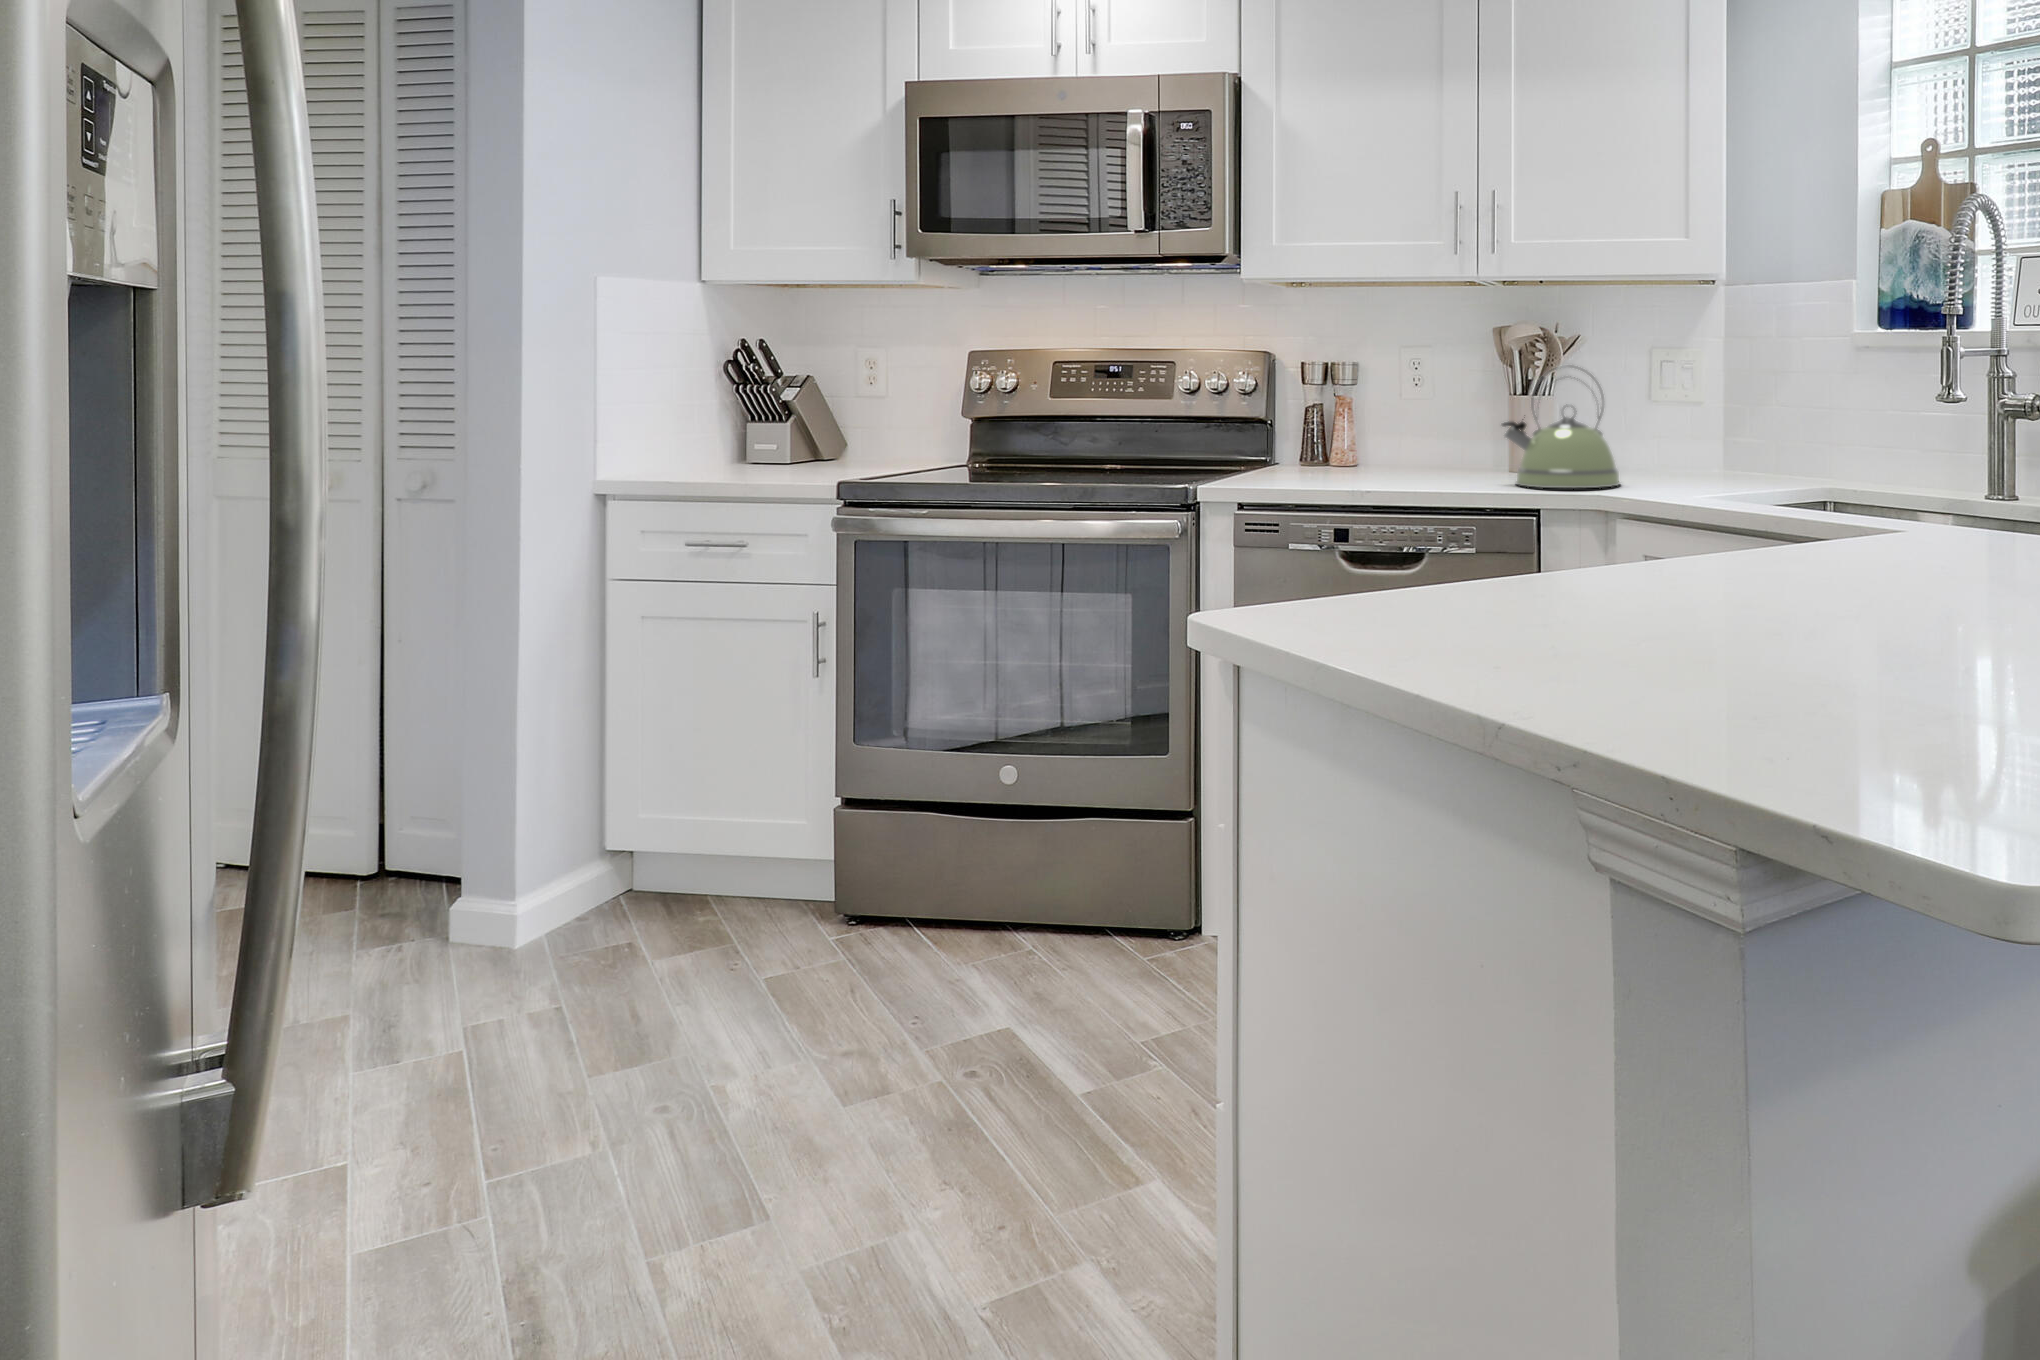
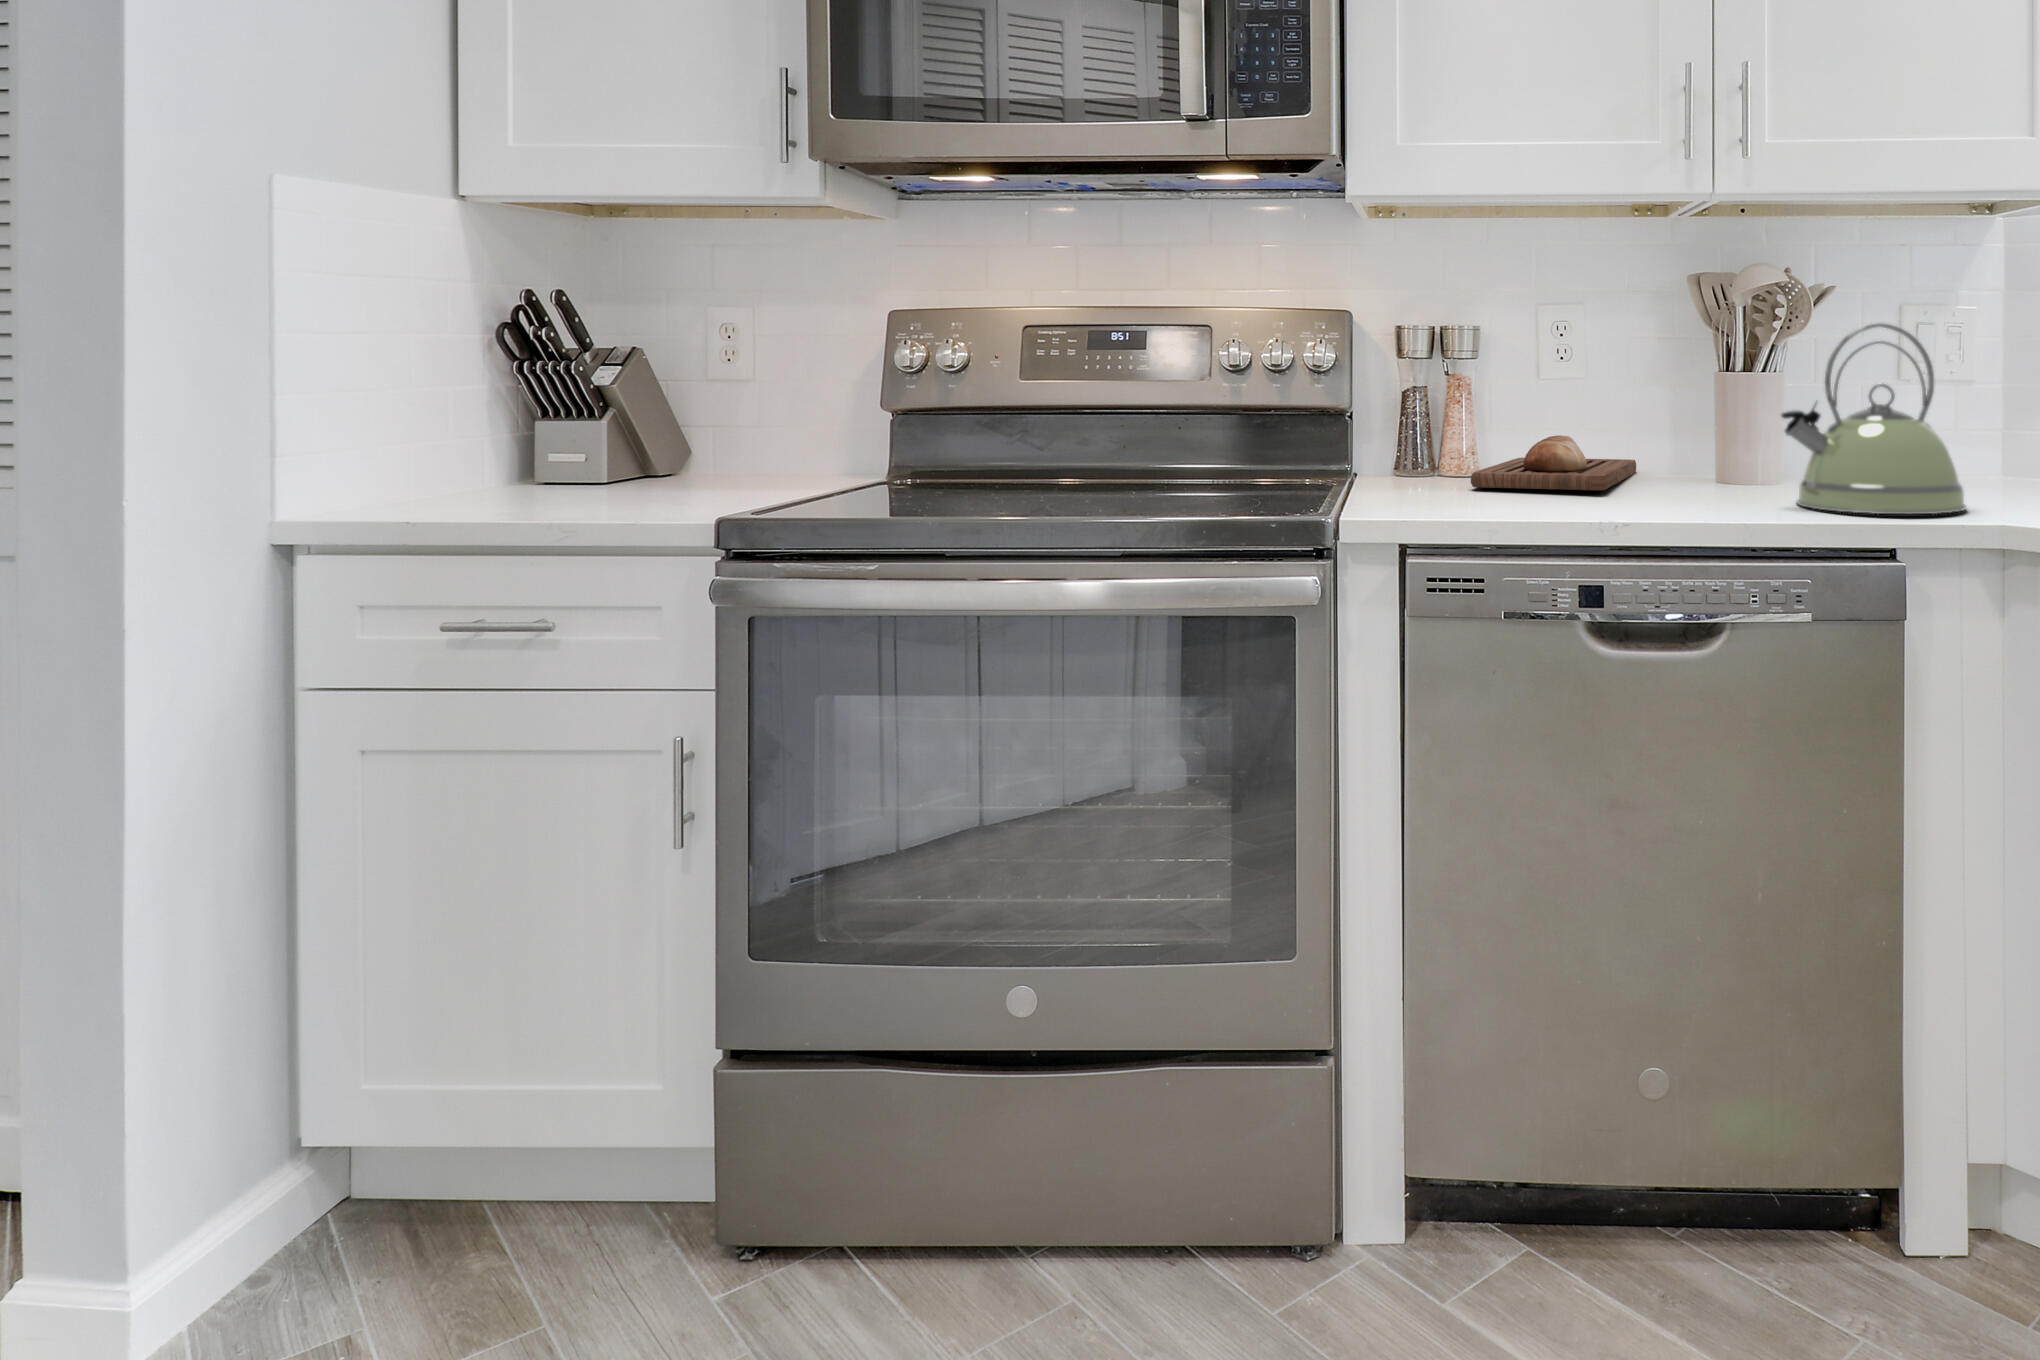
bread loaf: none [1326,437,1469,473] -> present [1471,435,1636,490]

